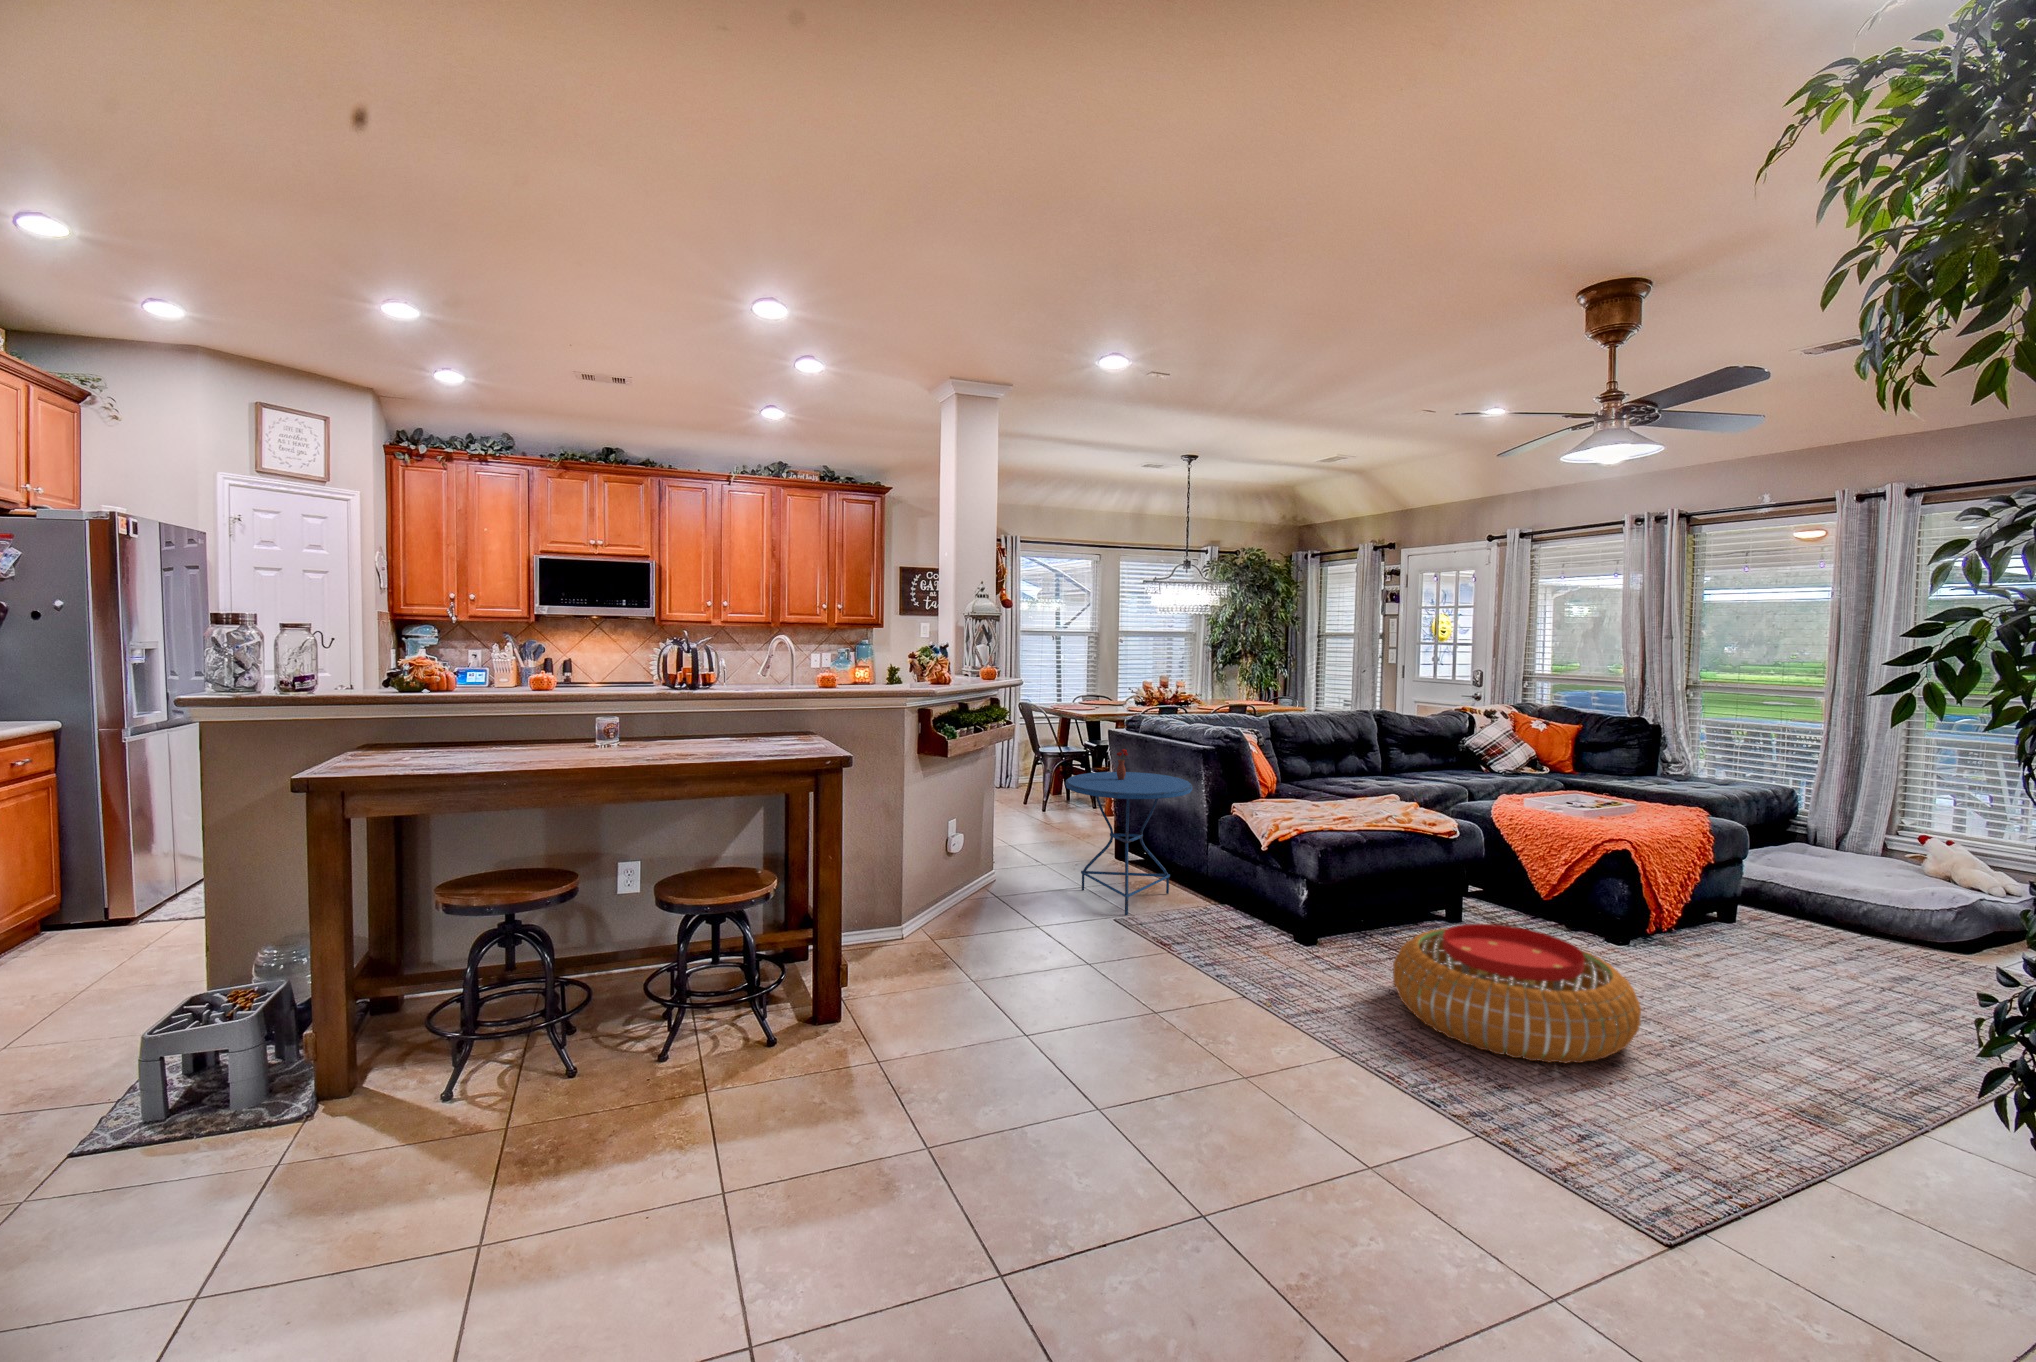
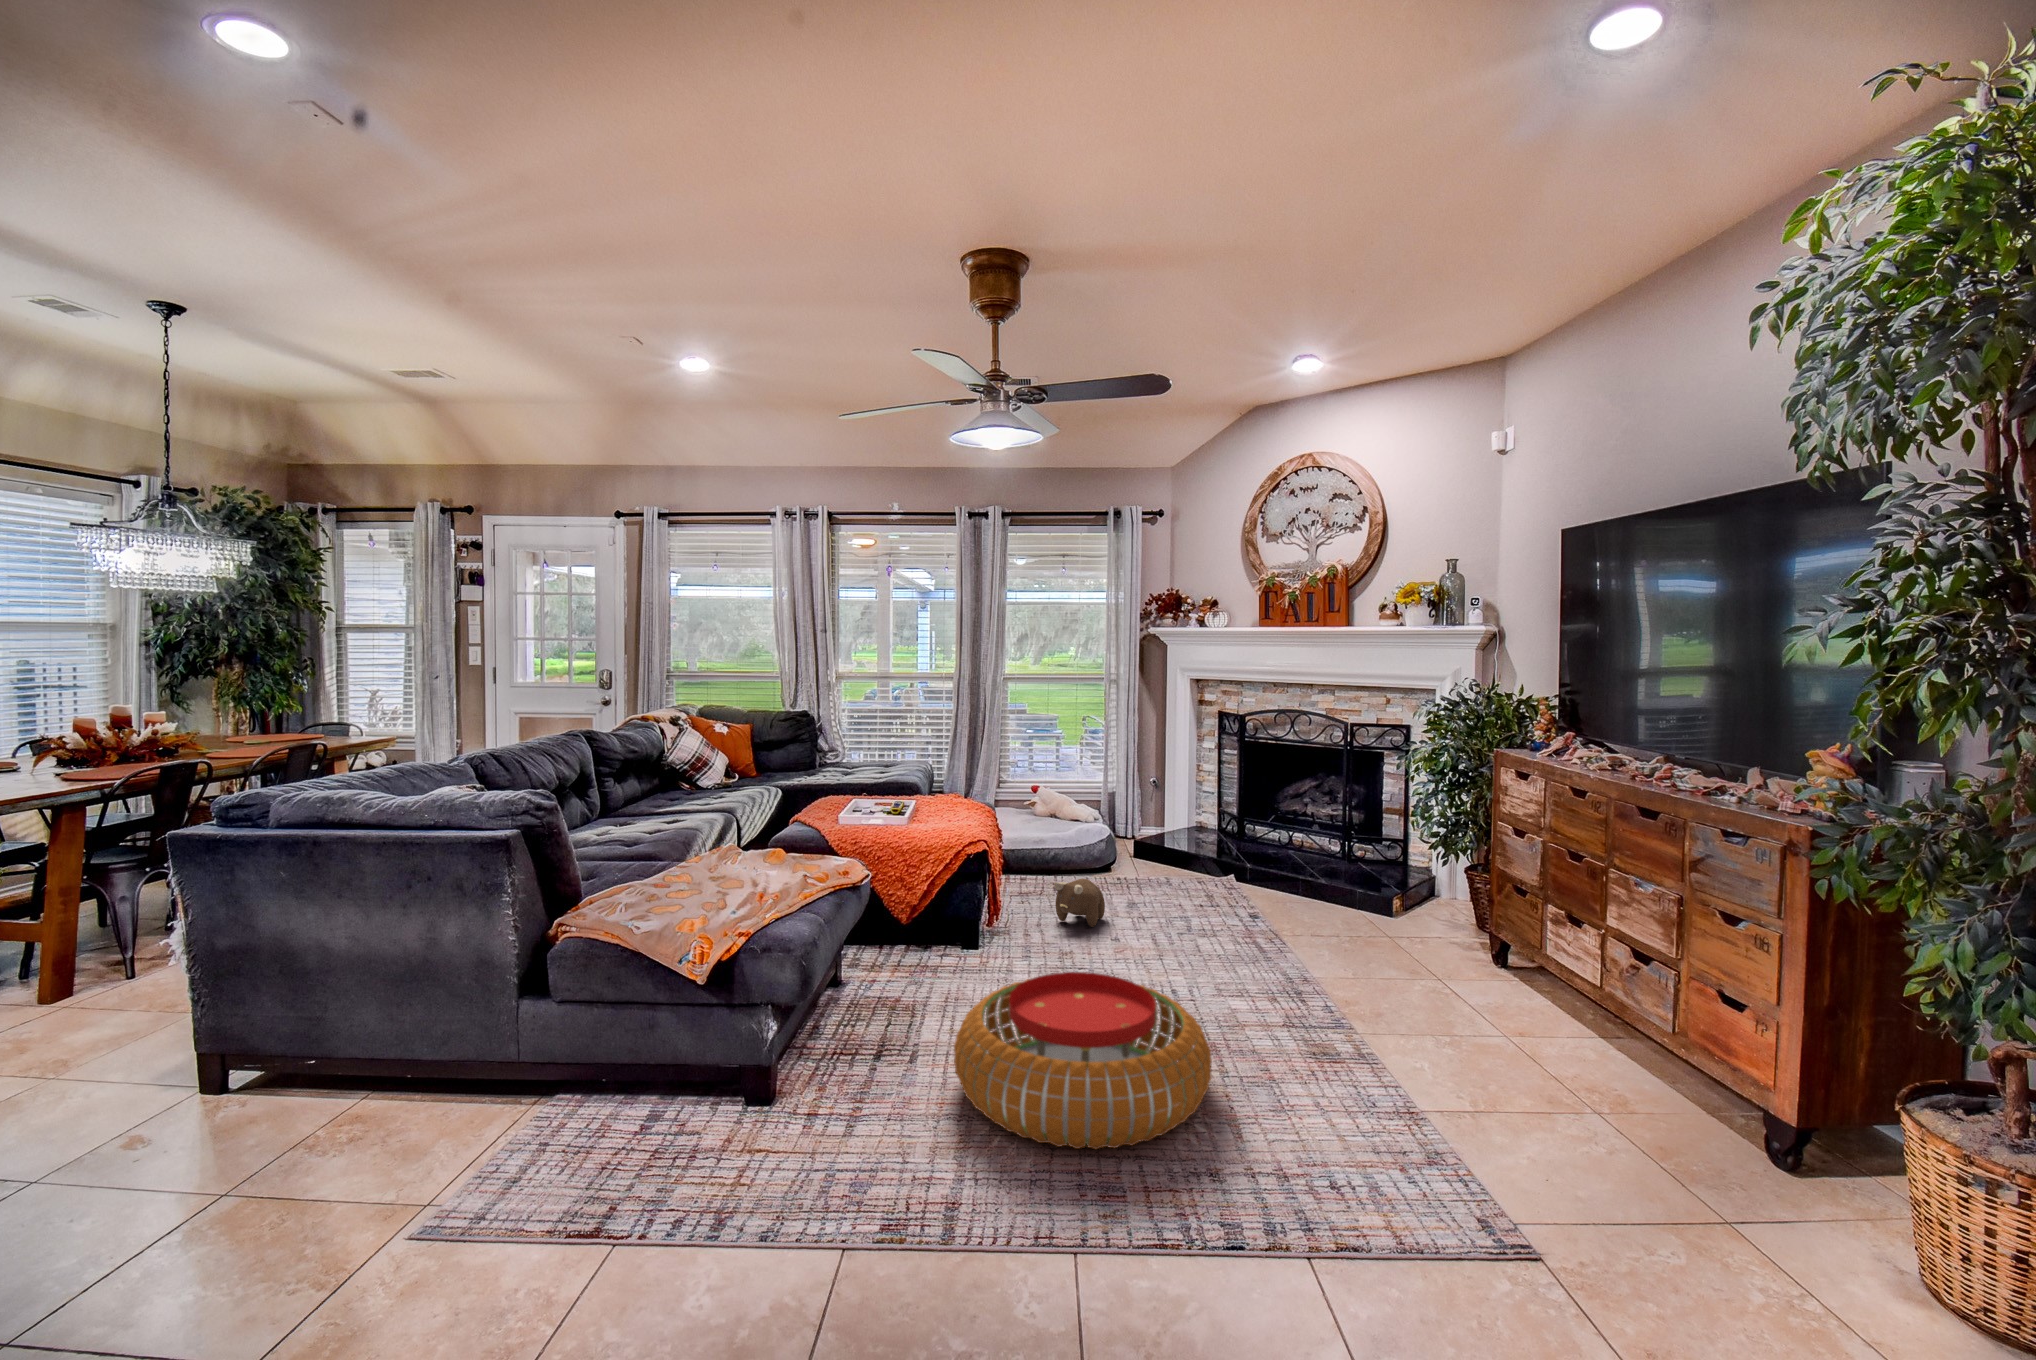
side table: present [1066,749,1192,915] -> none [201,877,525,1223]
plush toy: none [1746,911,1836,975] -> present [1054,879,1105,927]

